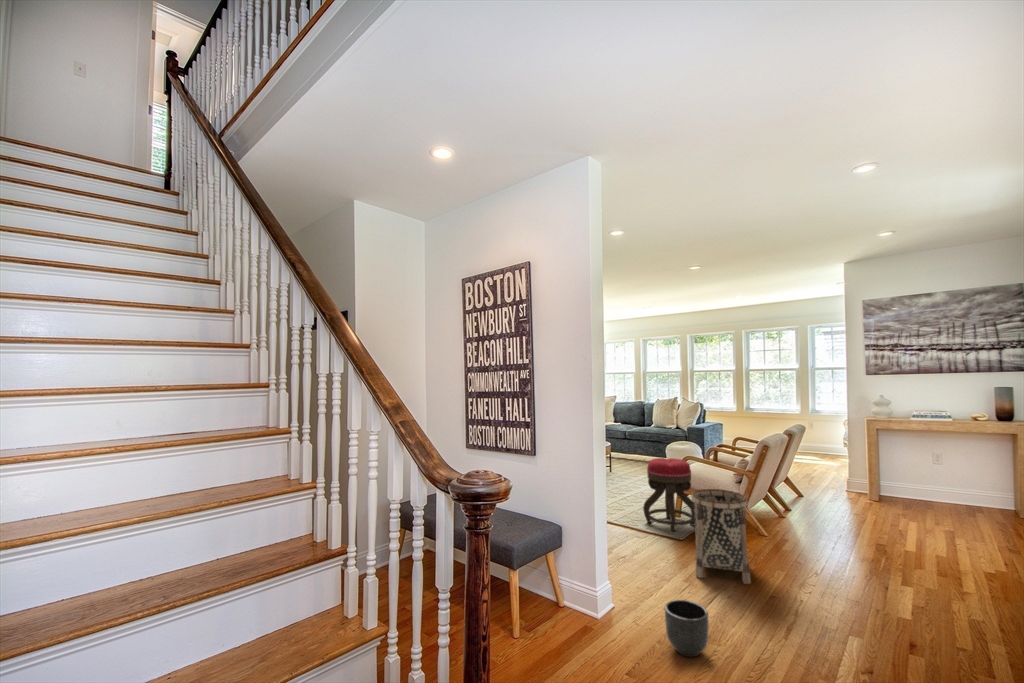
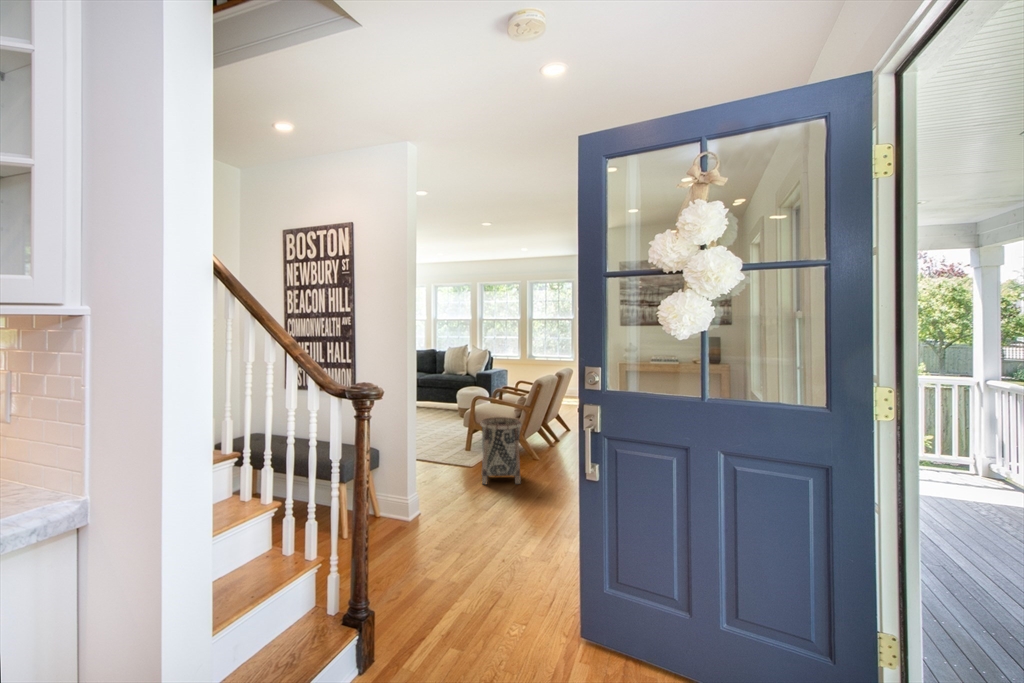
ottoman: present [643,458,695,531] -> none [439,398,484,459]
planter: present [665,600,709,657] -> none [461,489,490,523]

